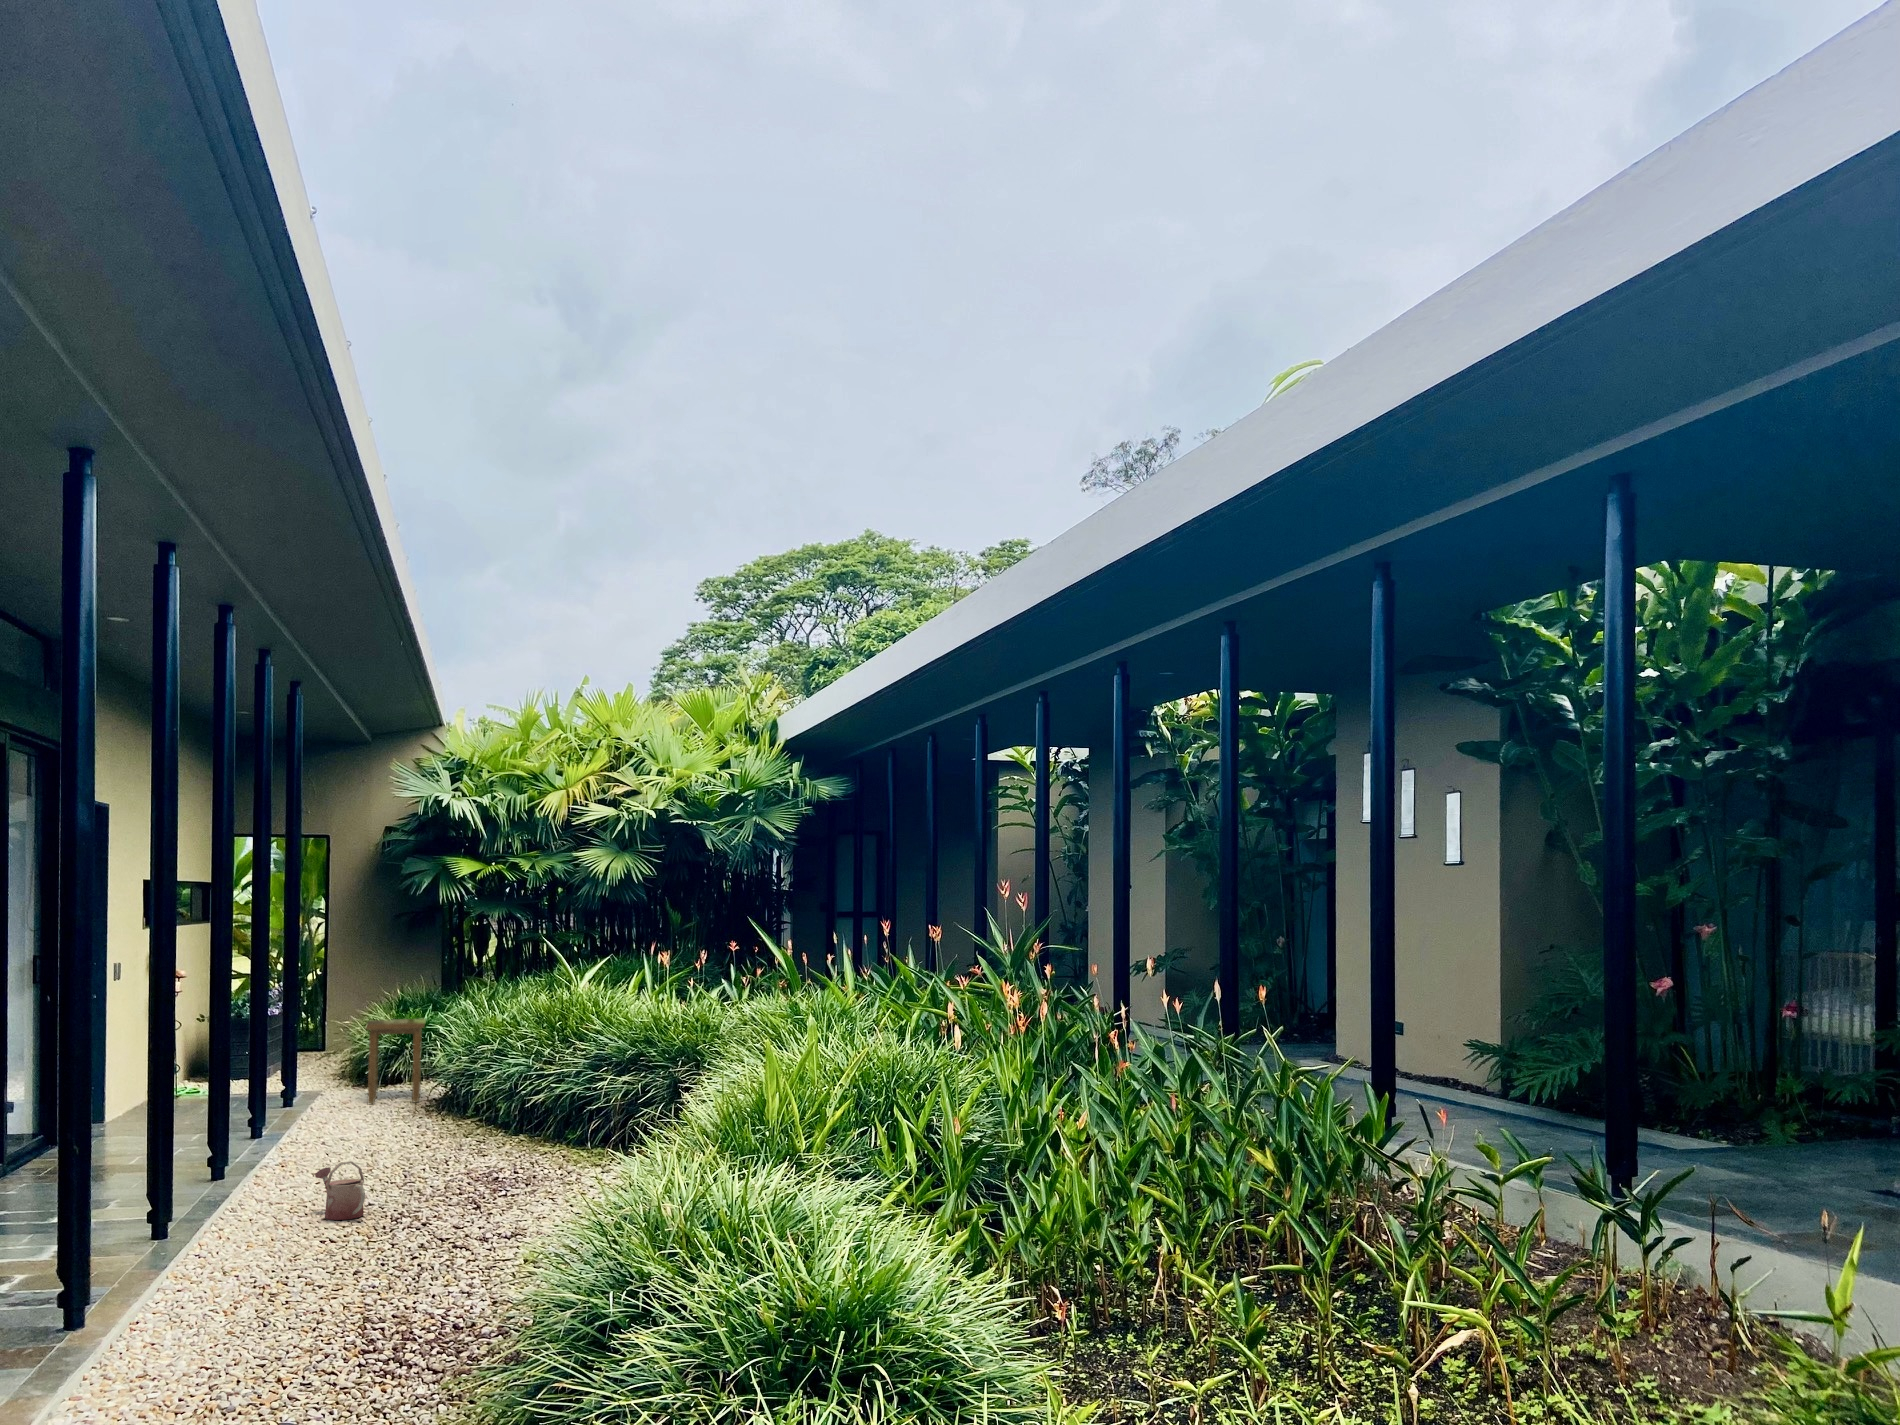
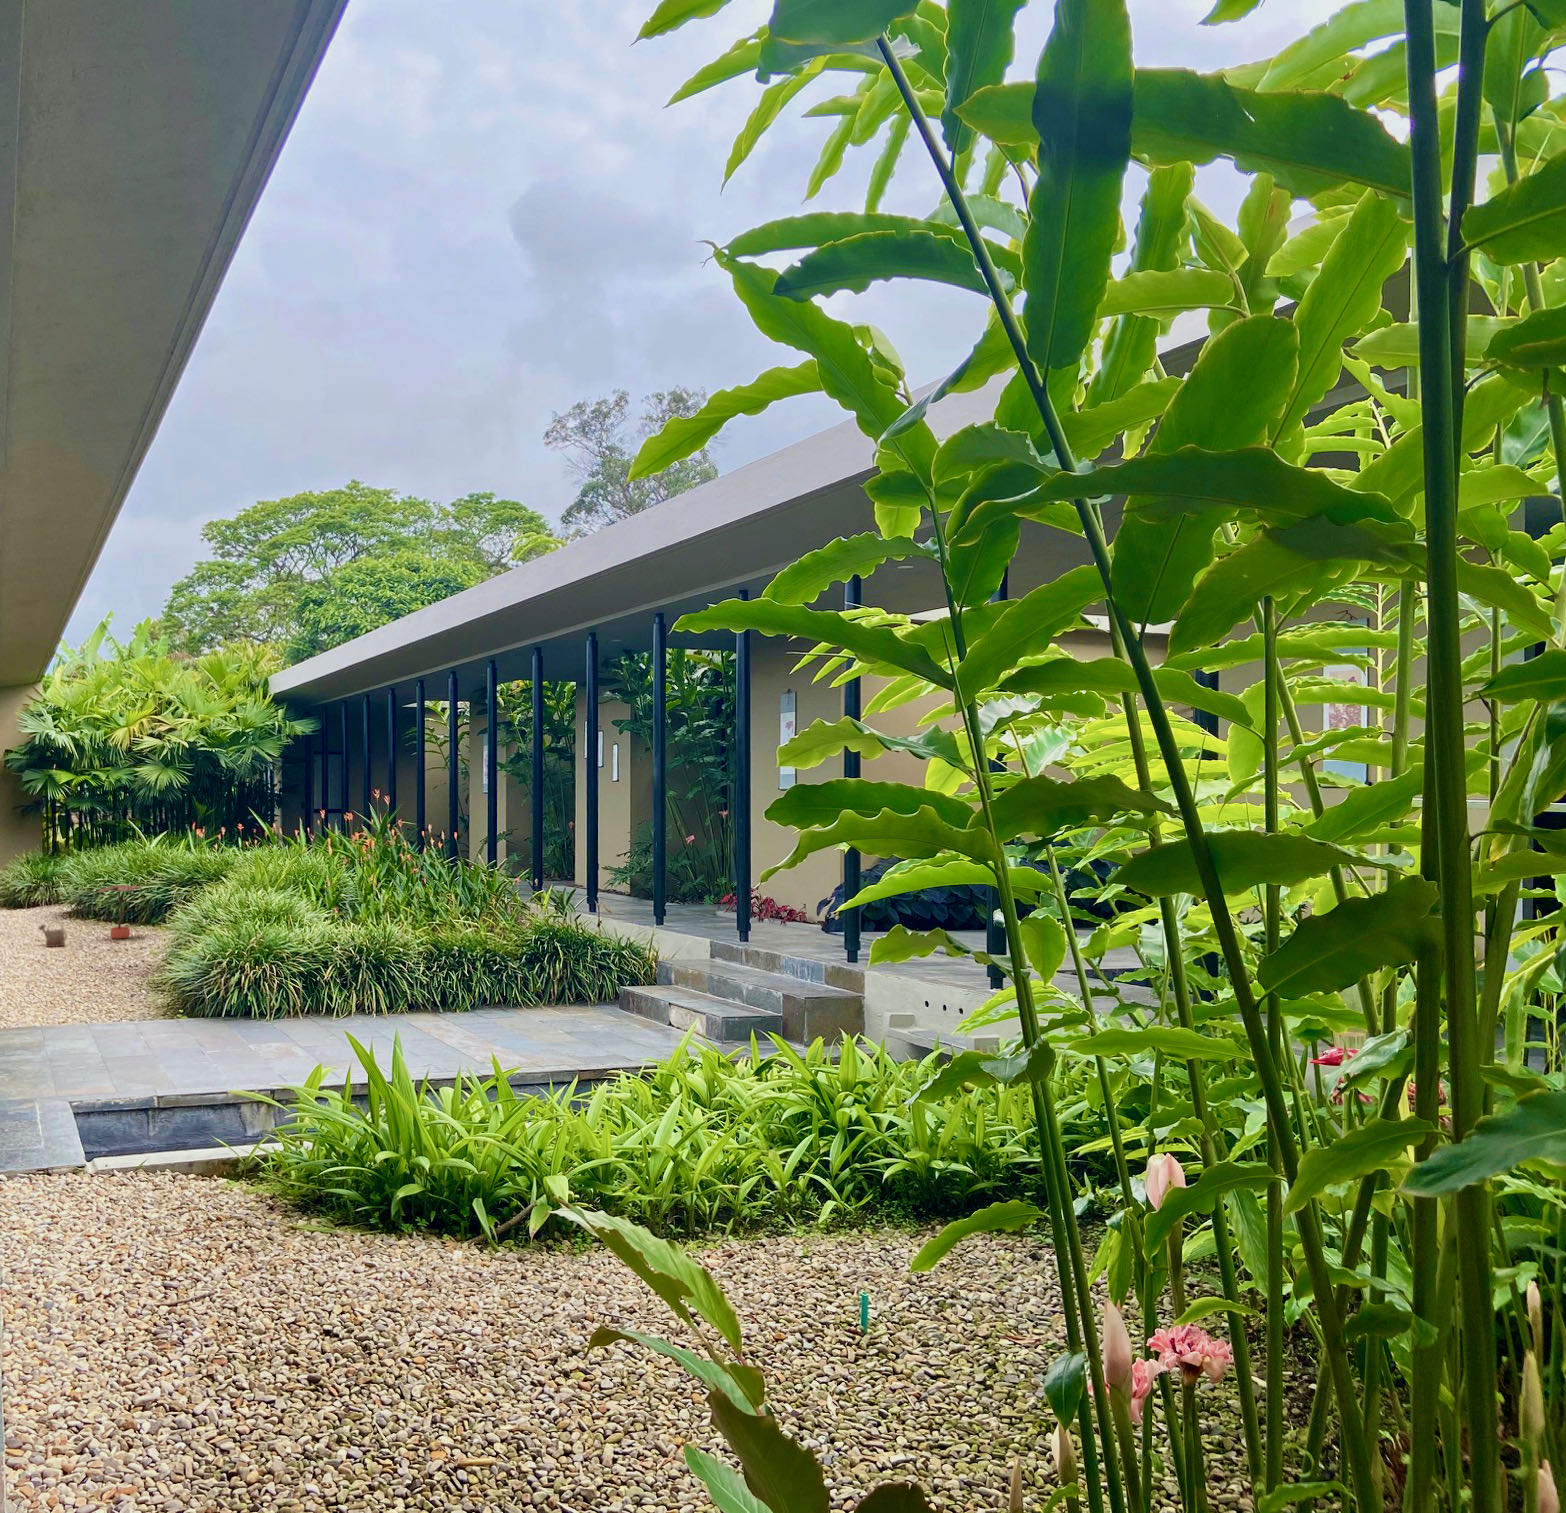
stool: present [366,1018,426,1104] -> none [21,865,58,912]
potted plant: none [442,1080,526,1196] -> present [99,885,140,939]

